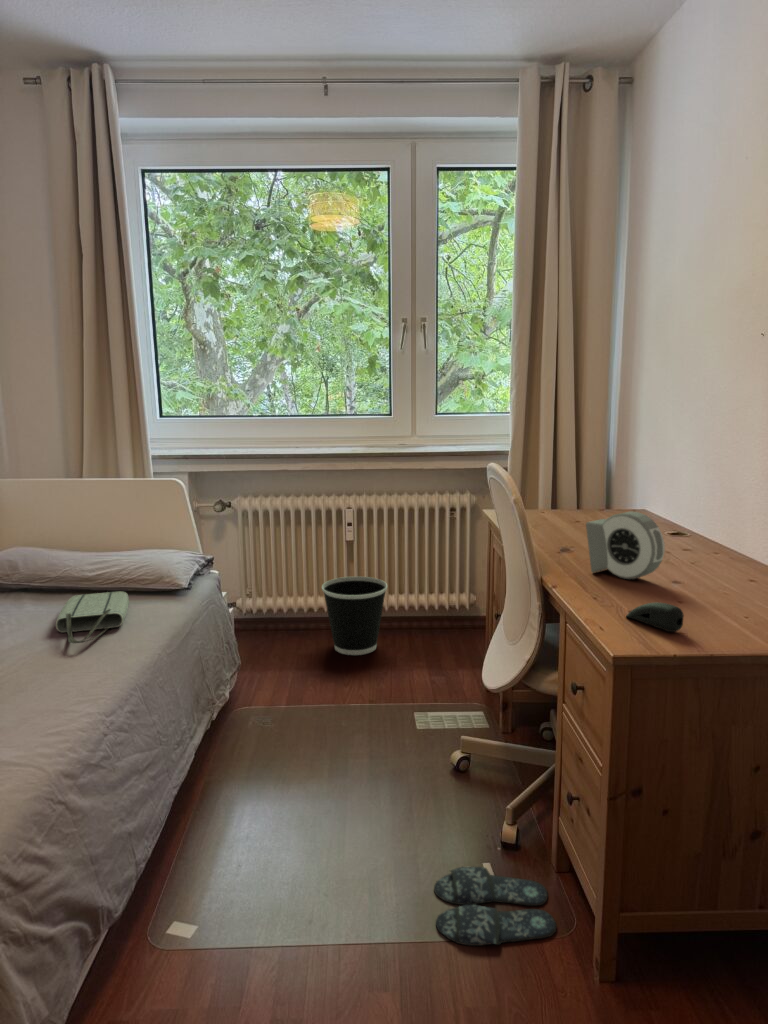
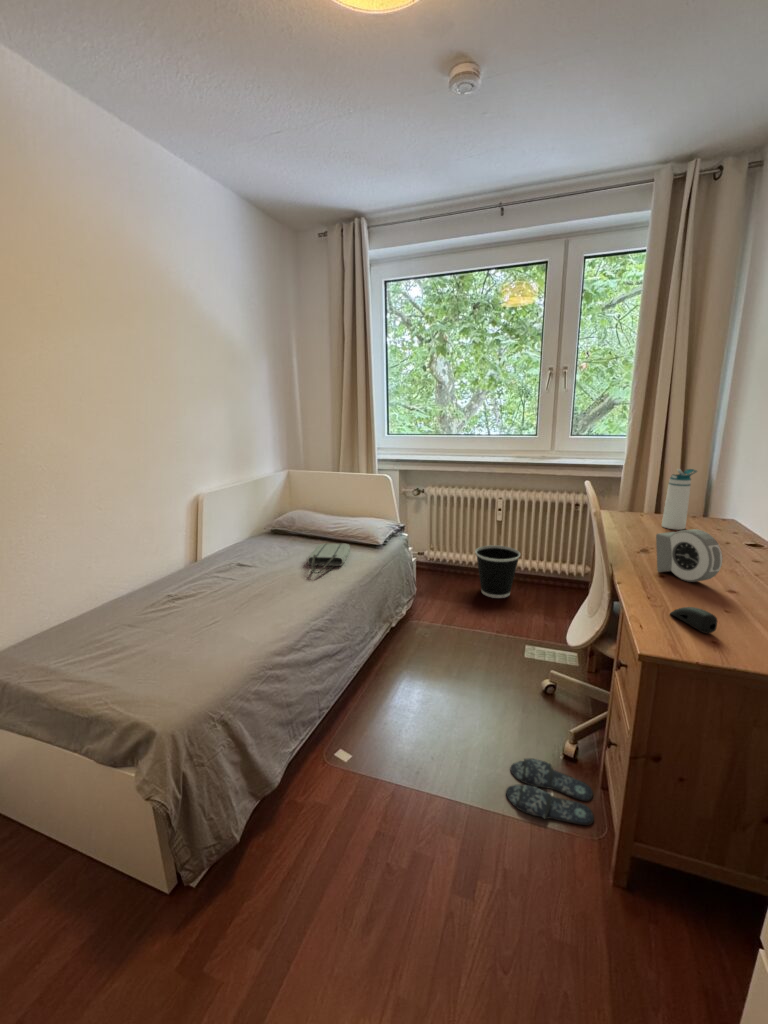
water bottle: none [572,445,606,524] -> present [662,469,697,530]

